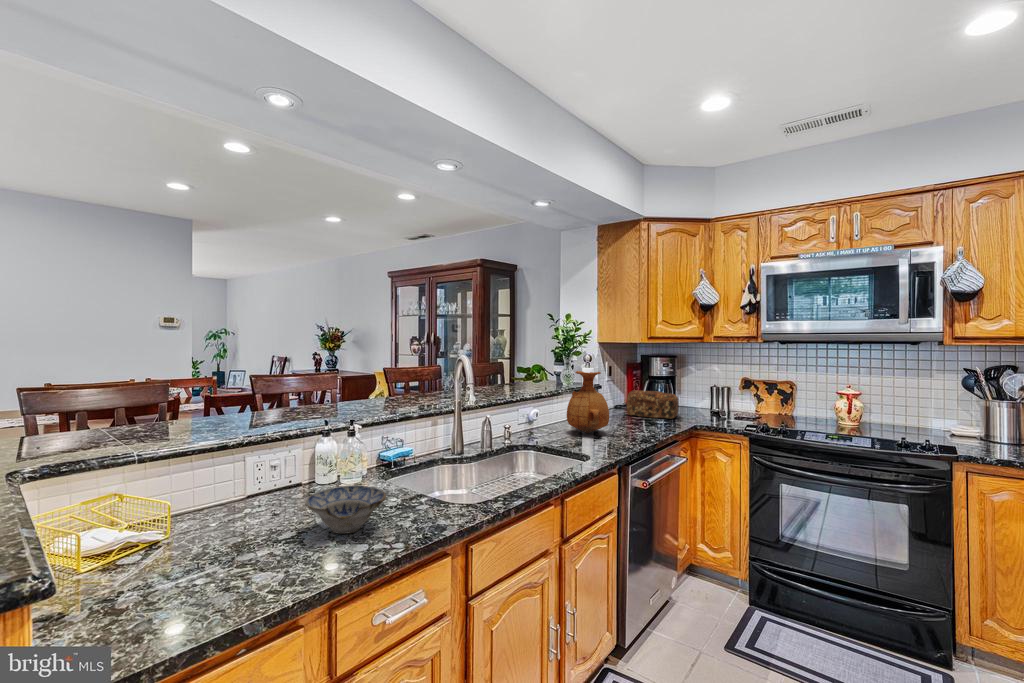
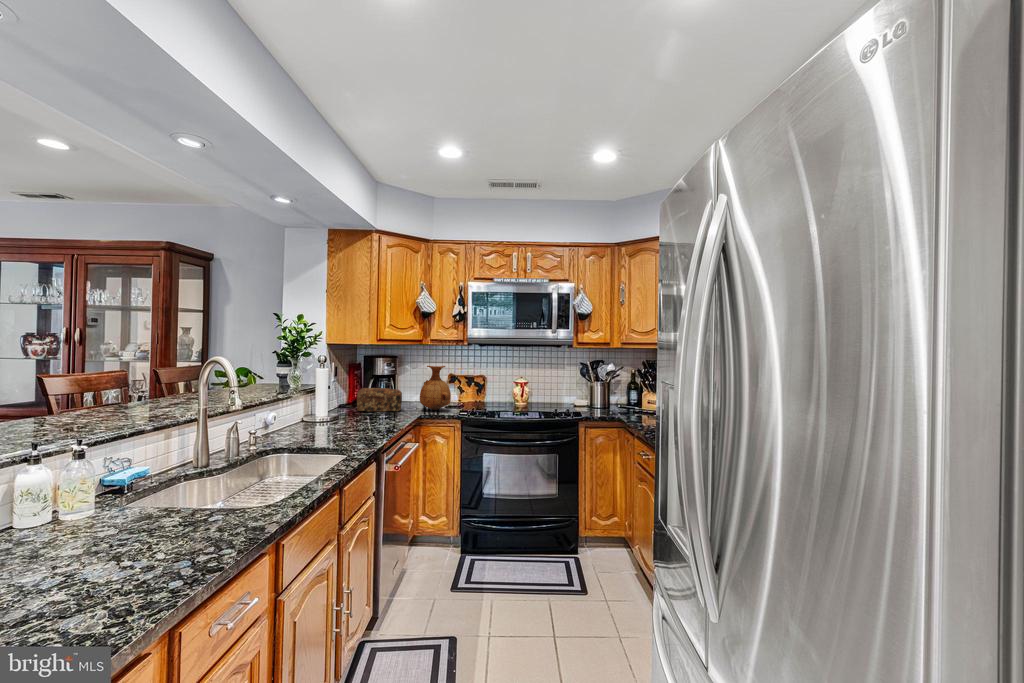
vase: present [567,371,609,433] -> present [420,366,451,410]
ceramic bowl: present [305,485,386,534] -> none [67,509,185,569]

